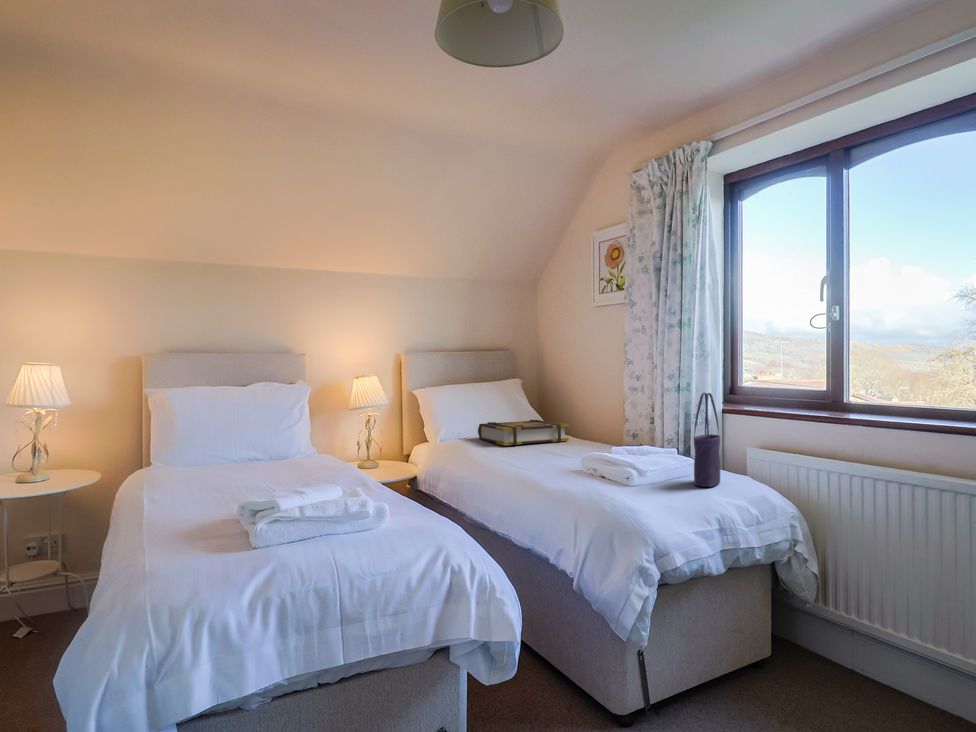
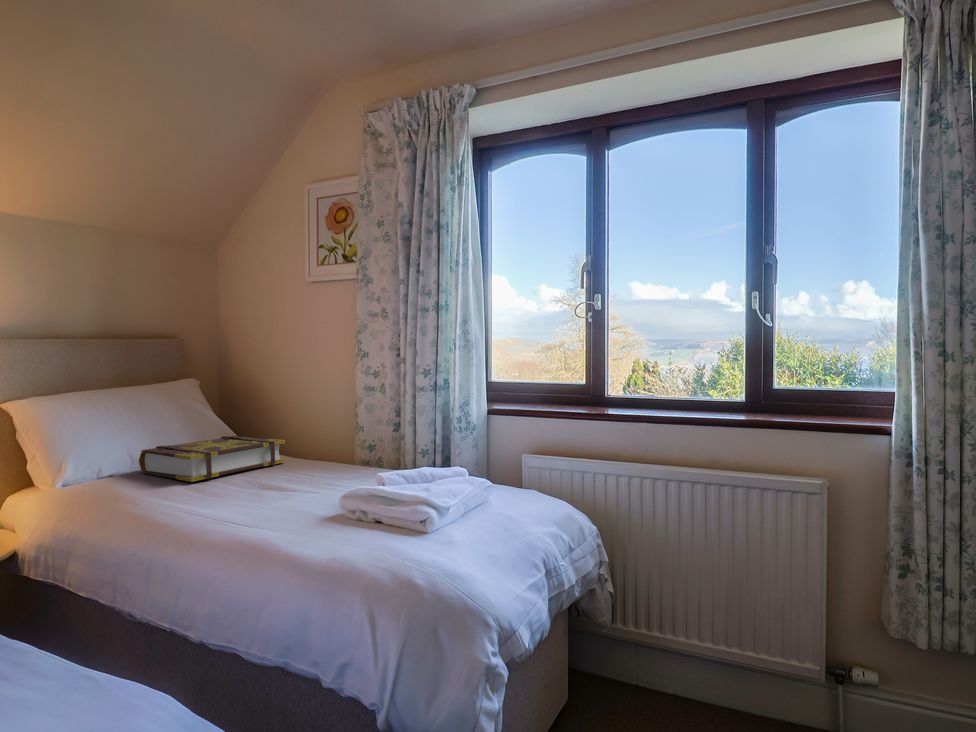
tote bag: present [694,393,720,487] -> none [492,395,518,516]

